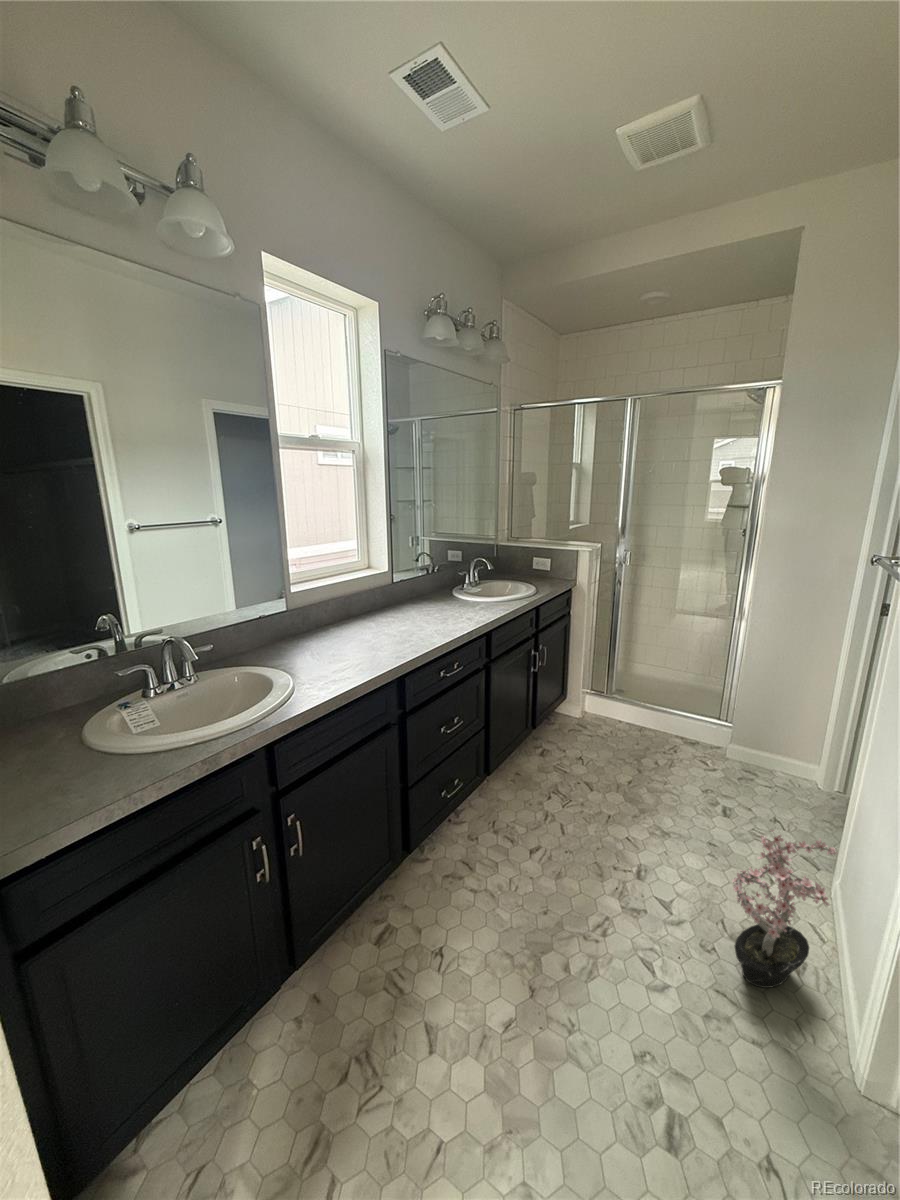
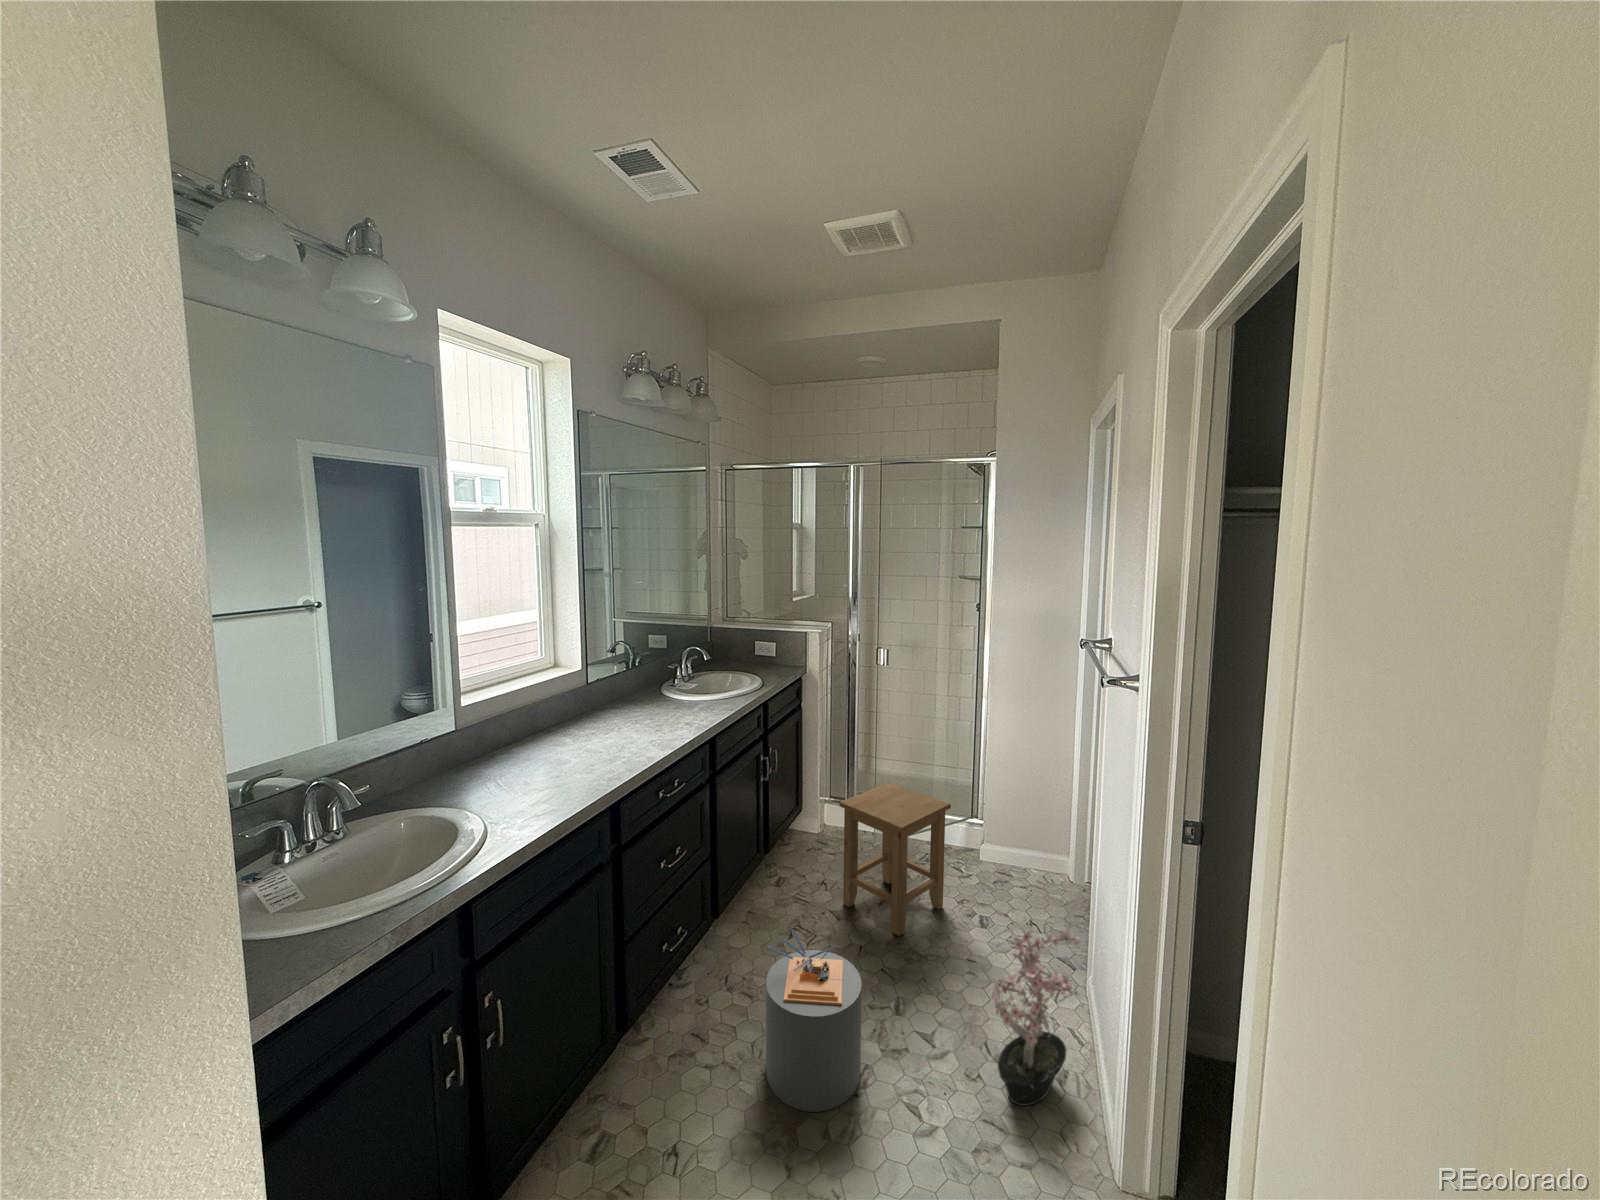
stool: none [596,683,703,813] -> present [839,782,951,936]
trash can: none [519,793,607,948] -> present [766,930,862,1112]

